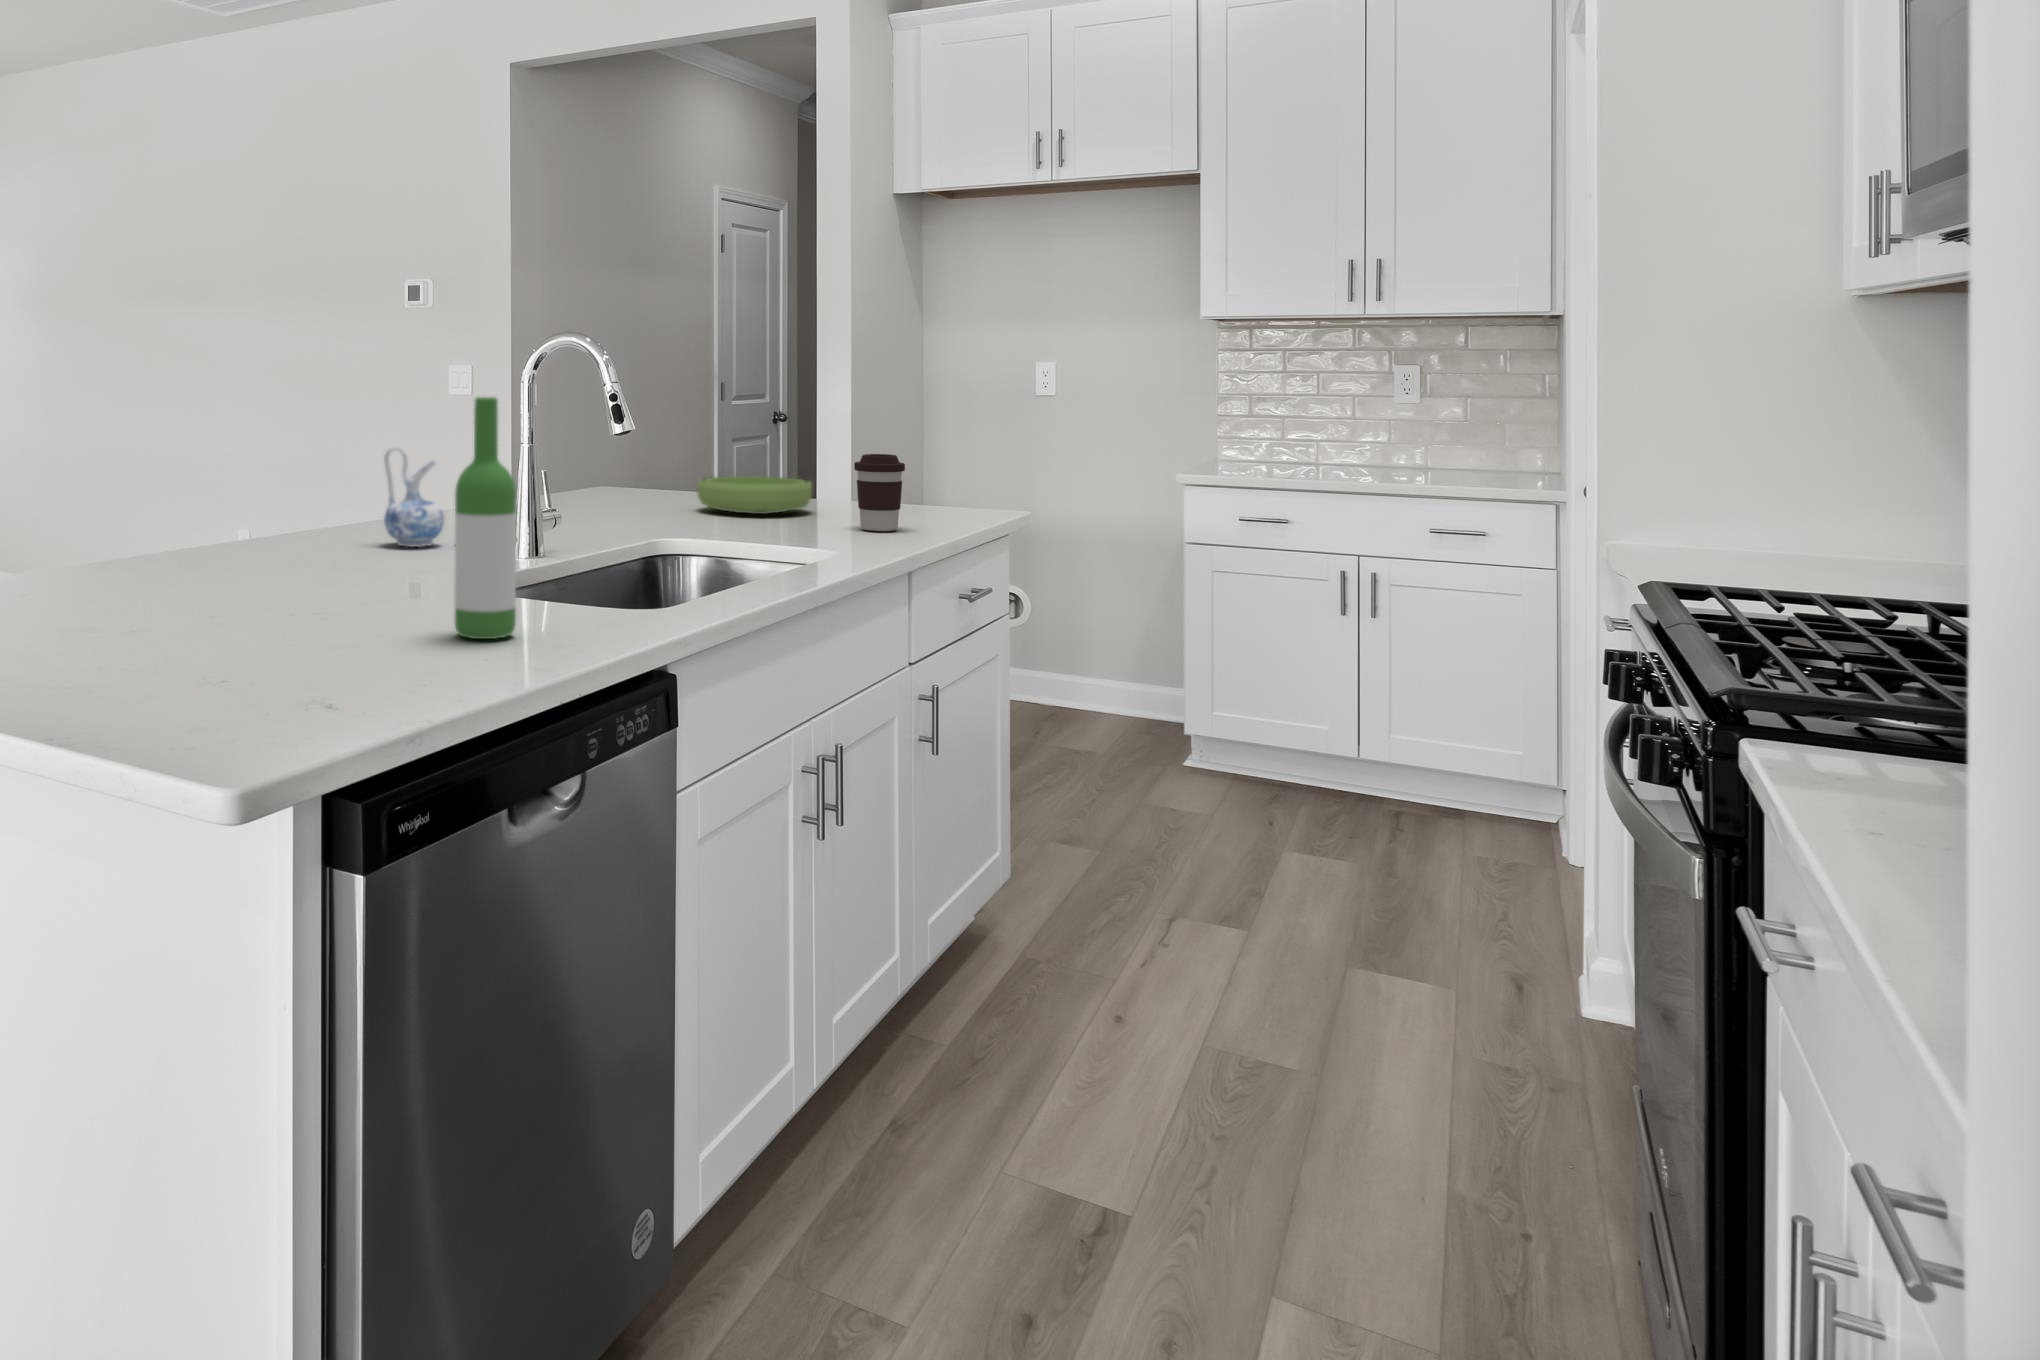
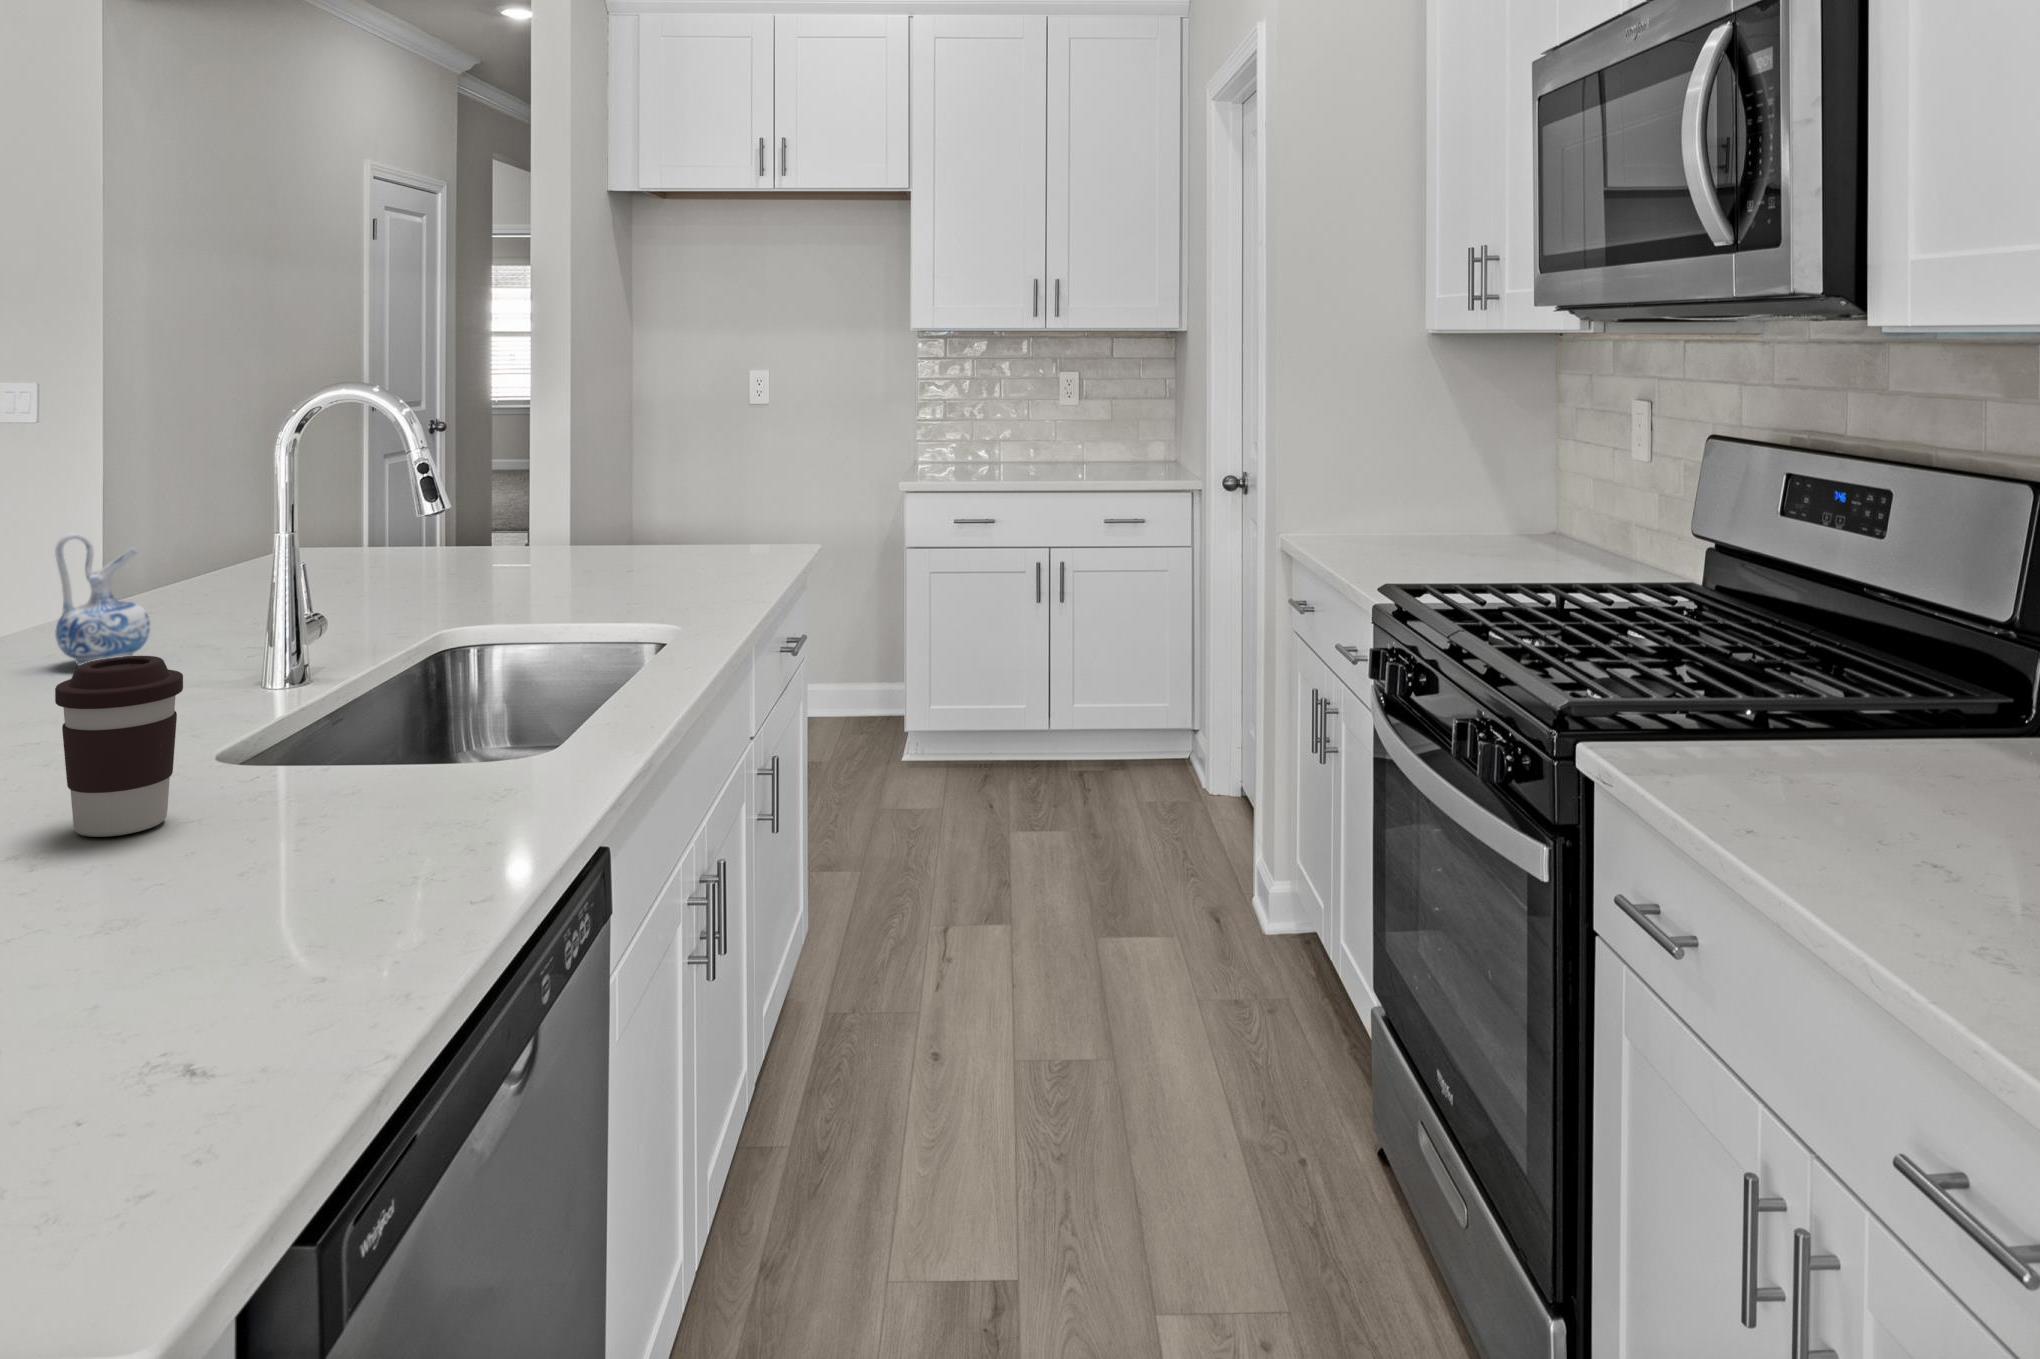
wine bottle: present [454,397,516,639] -> none [283,494,373,820]
coffee cup: present [854,454,905,531] -> present [55,656,183,837]
bowl: present [697,476,812,514] -> none [454,522,590,568]

